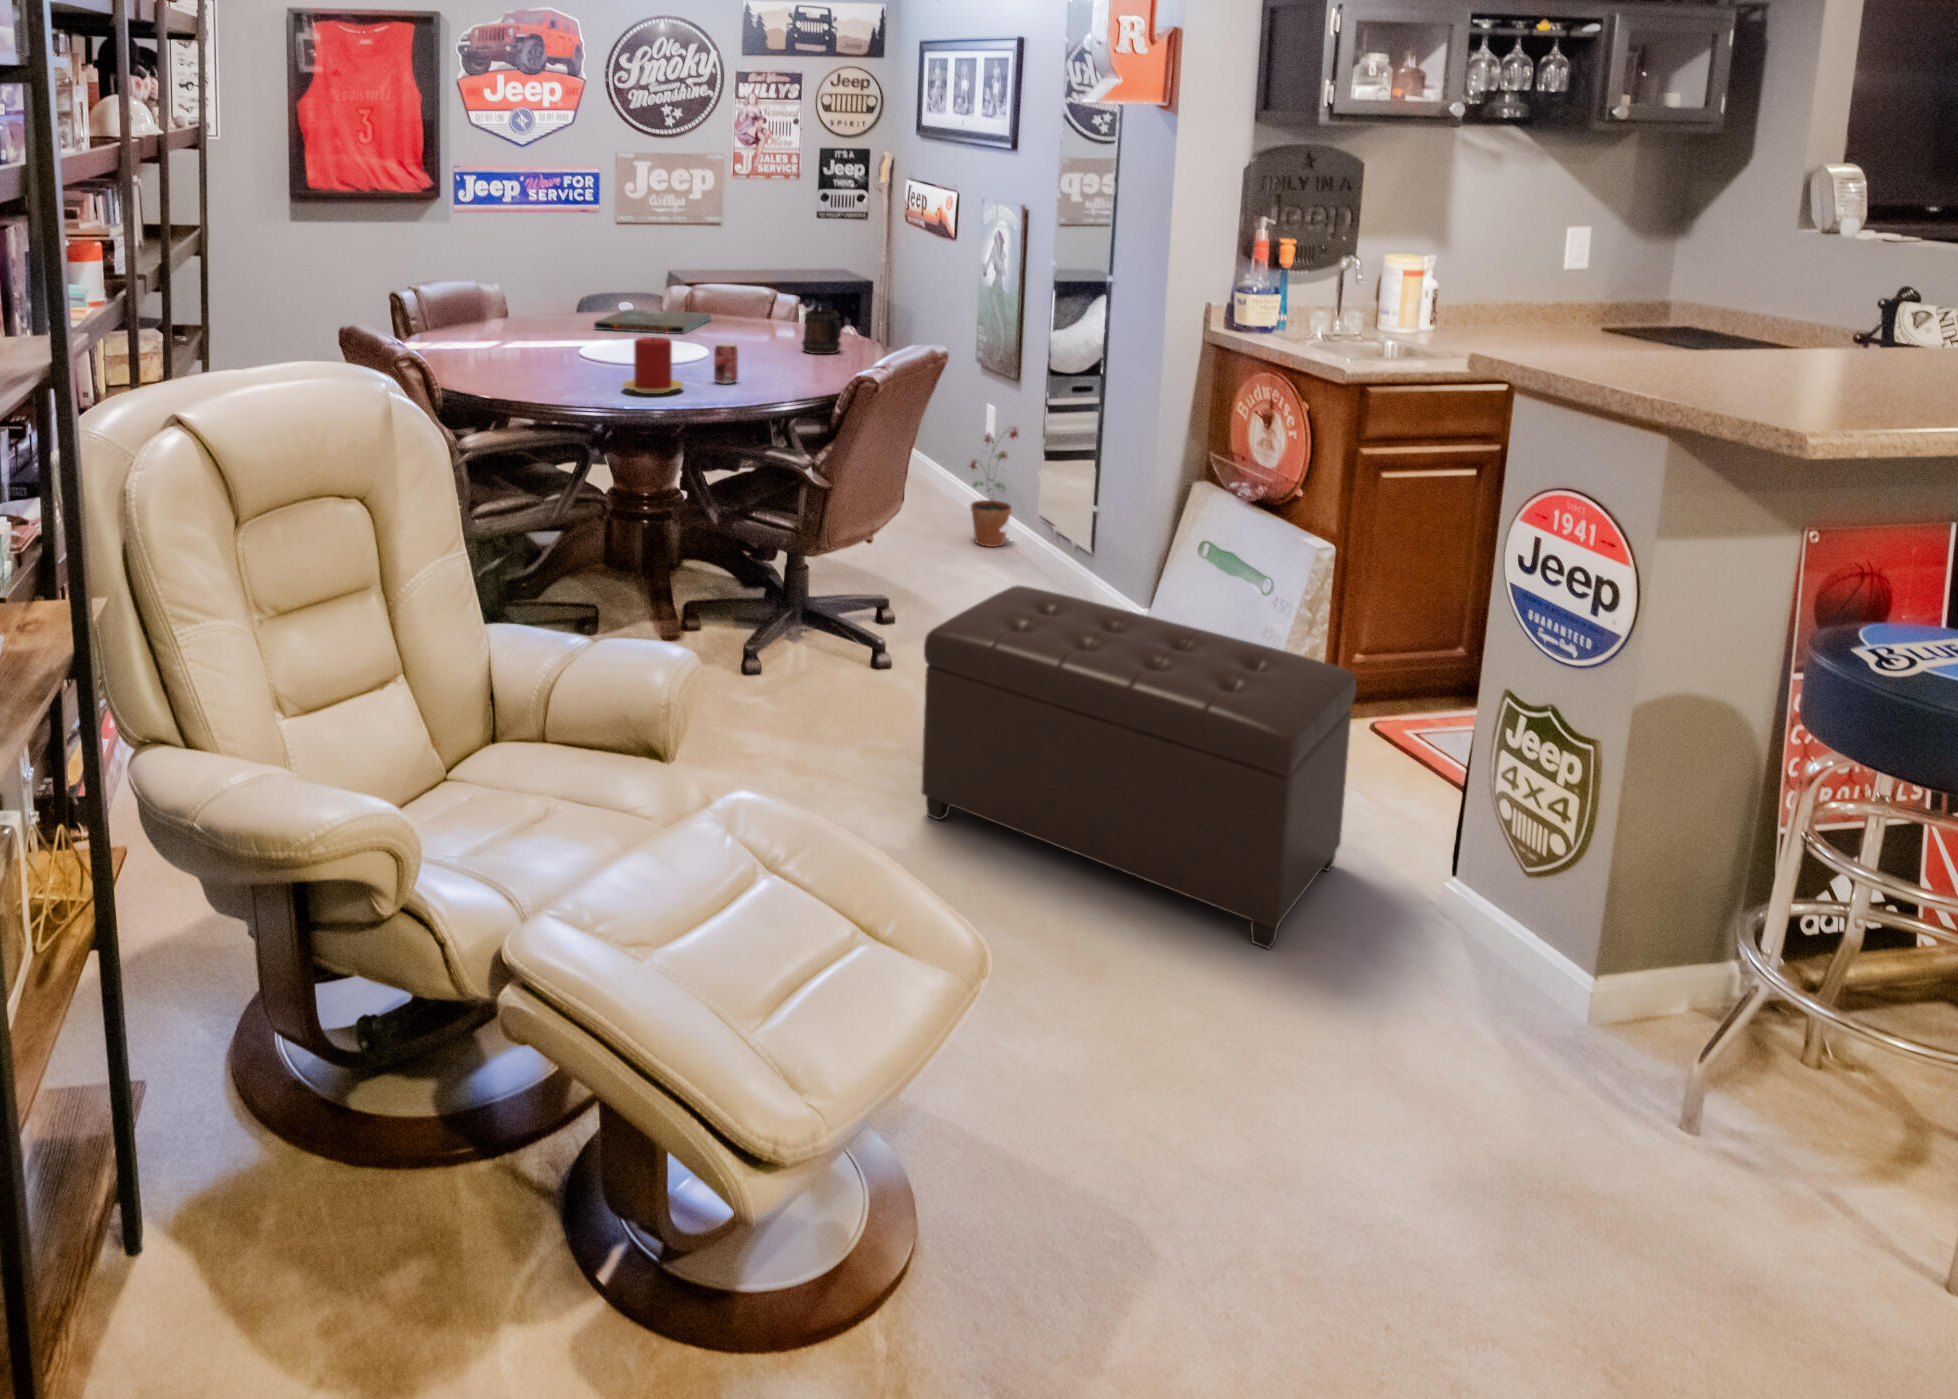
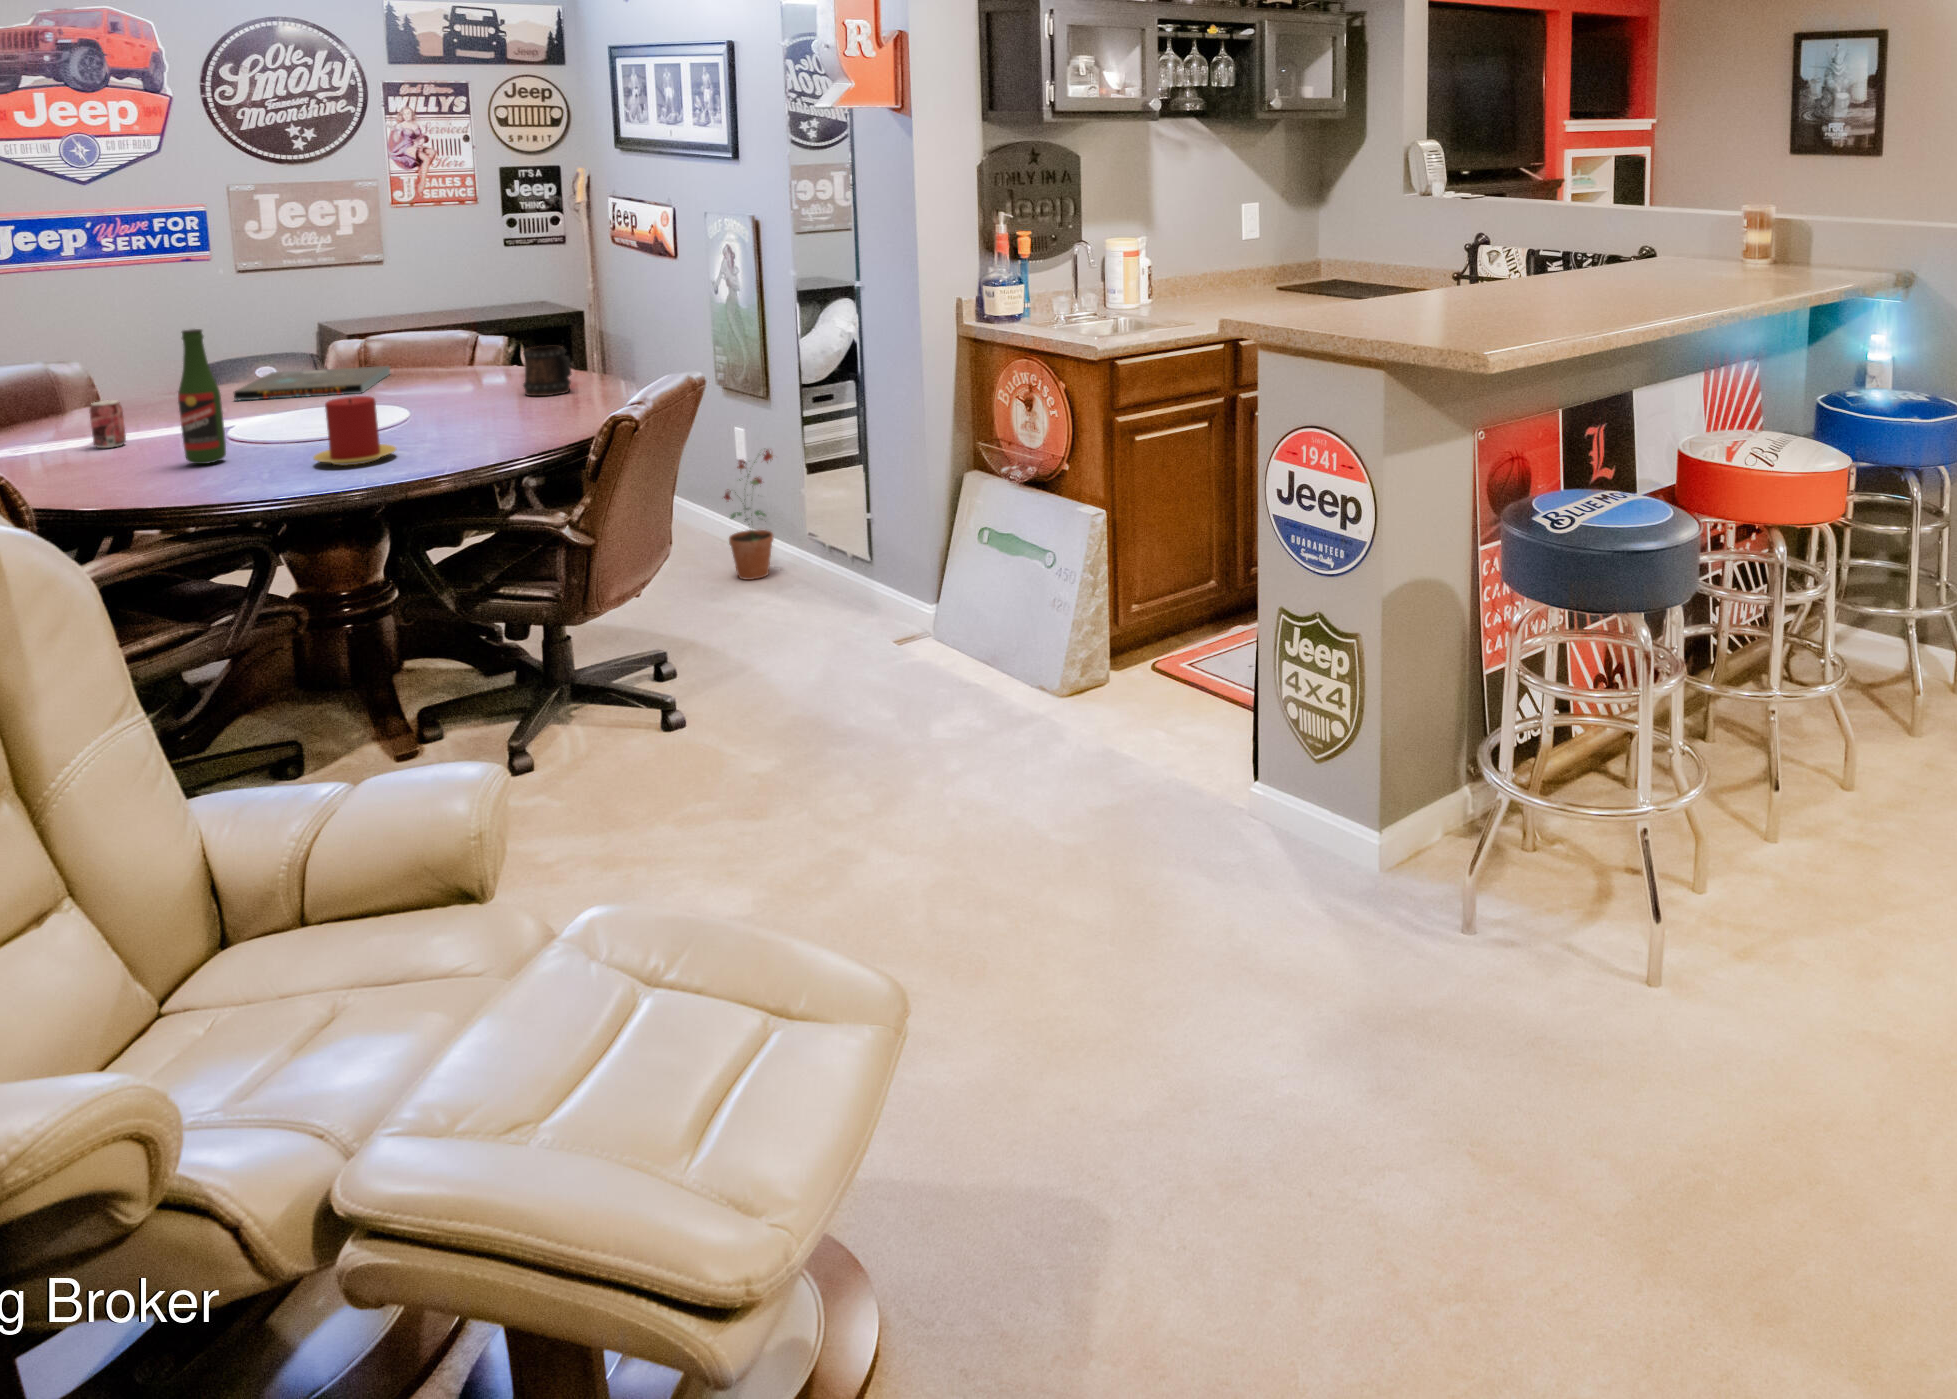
beer bottle: none [538,270,567,378] -> present [178,329,226,464]
beverage can: present [714,342,738,384] -> present [89,400,126,448]
ottoman: present [921,585,1356,949] -> none [748,603,1161,890]

